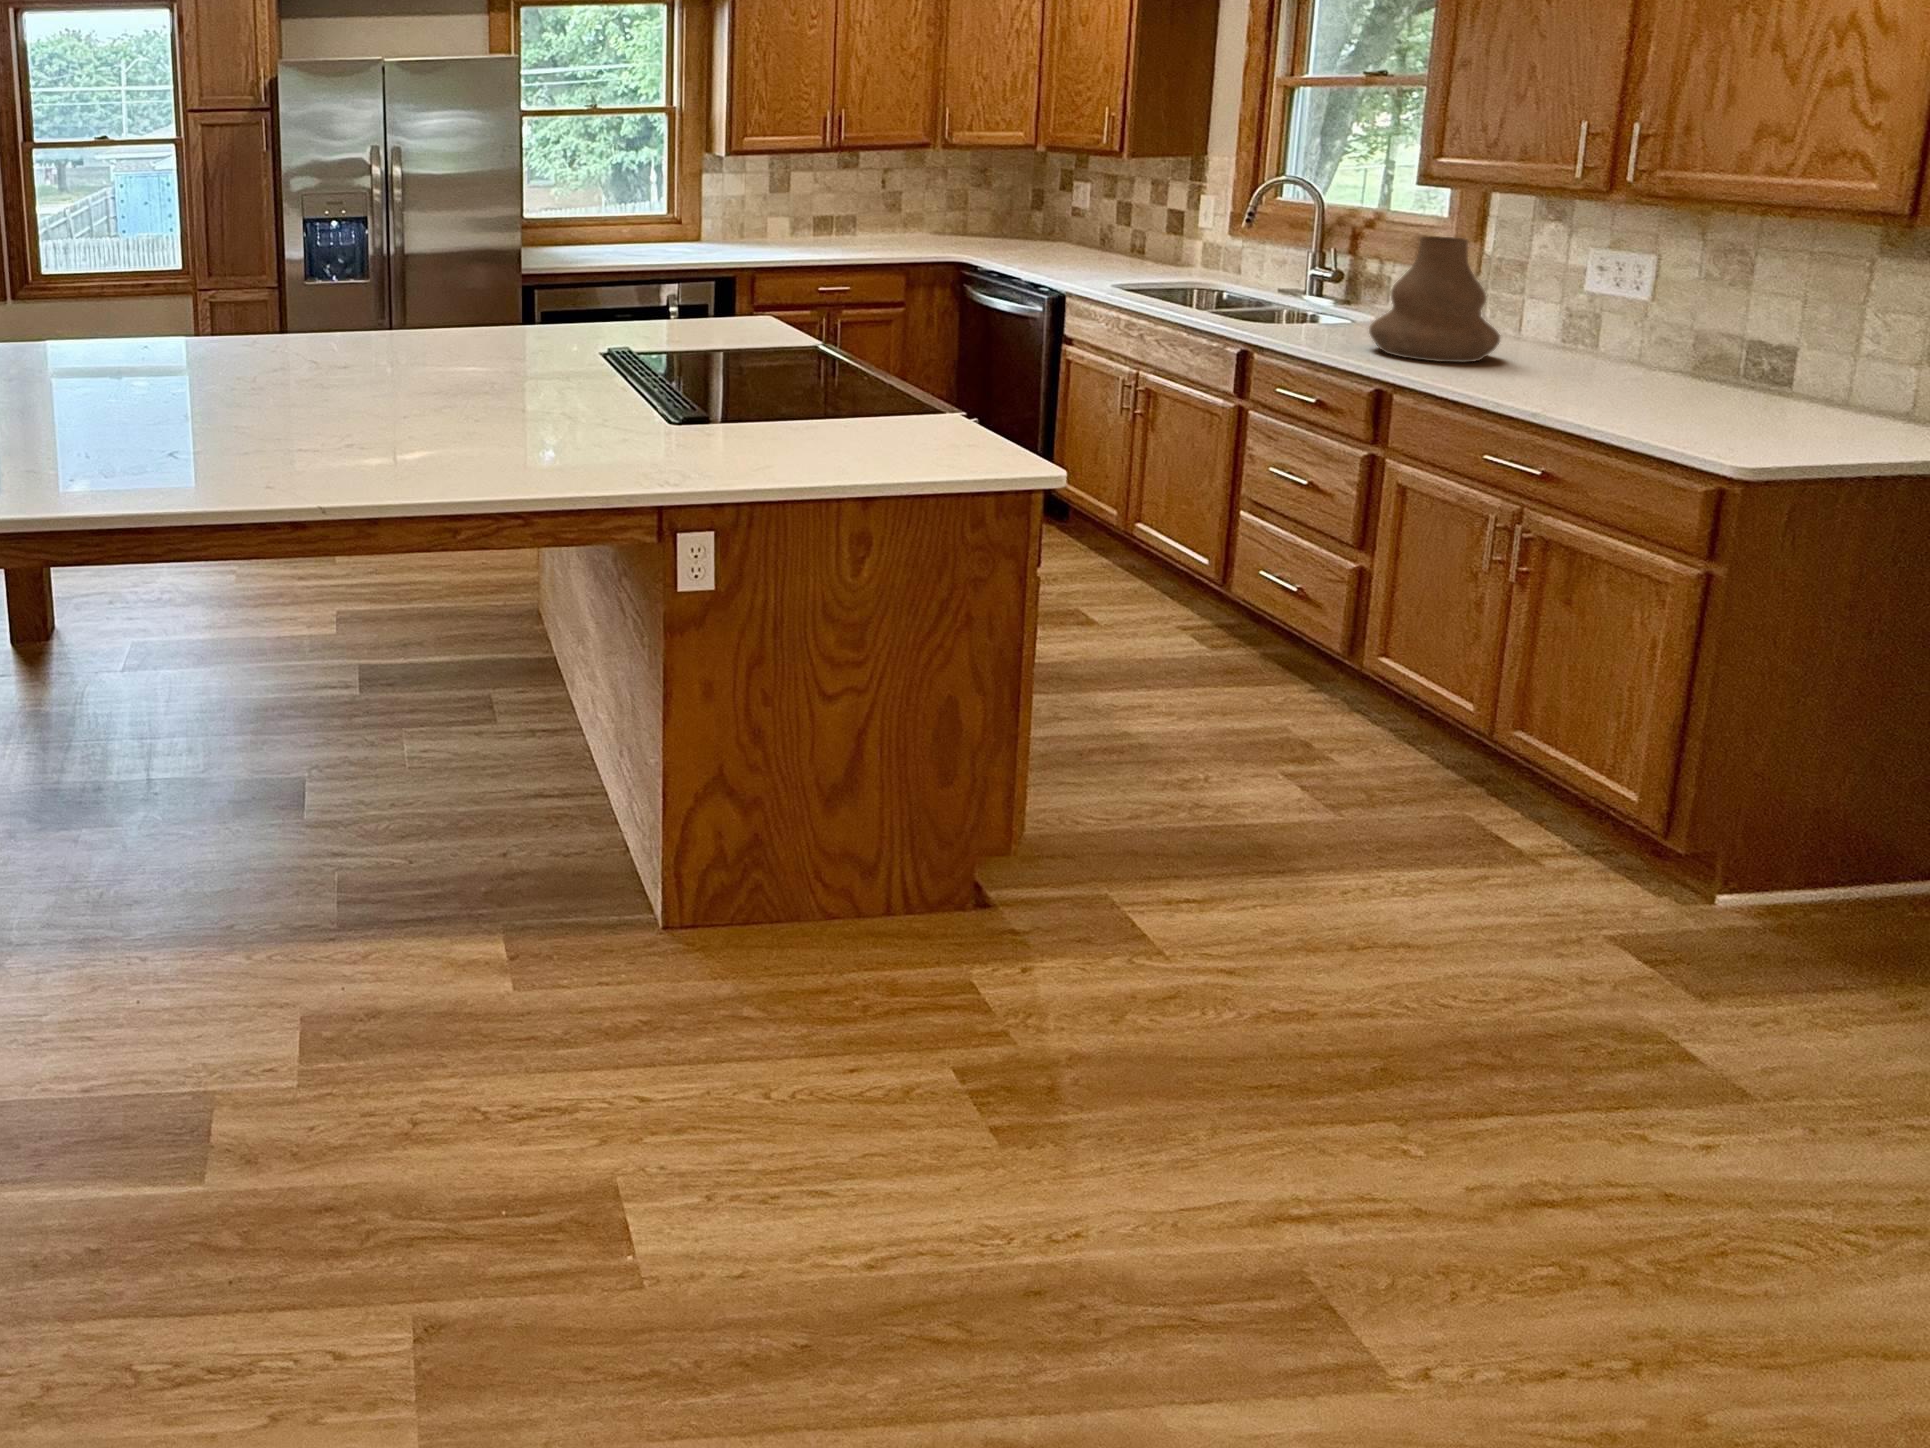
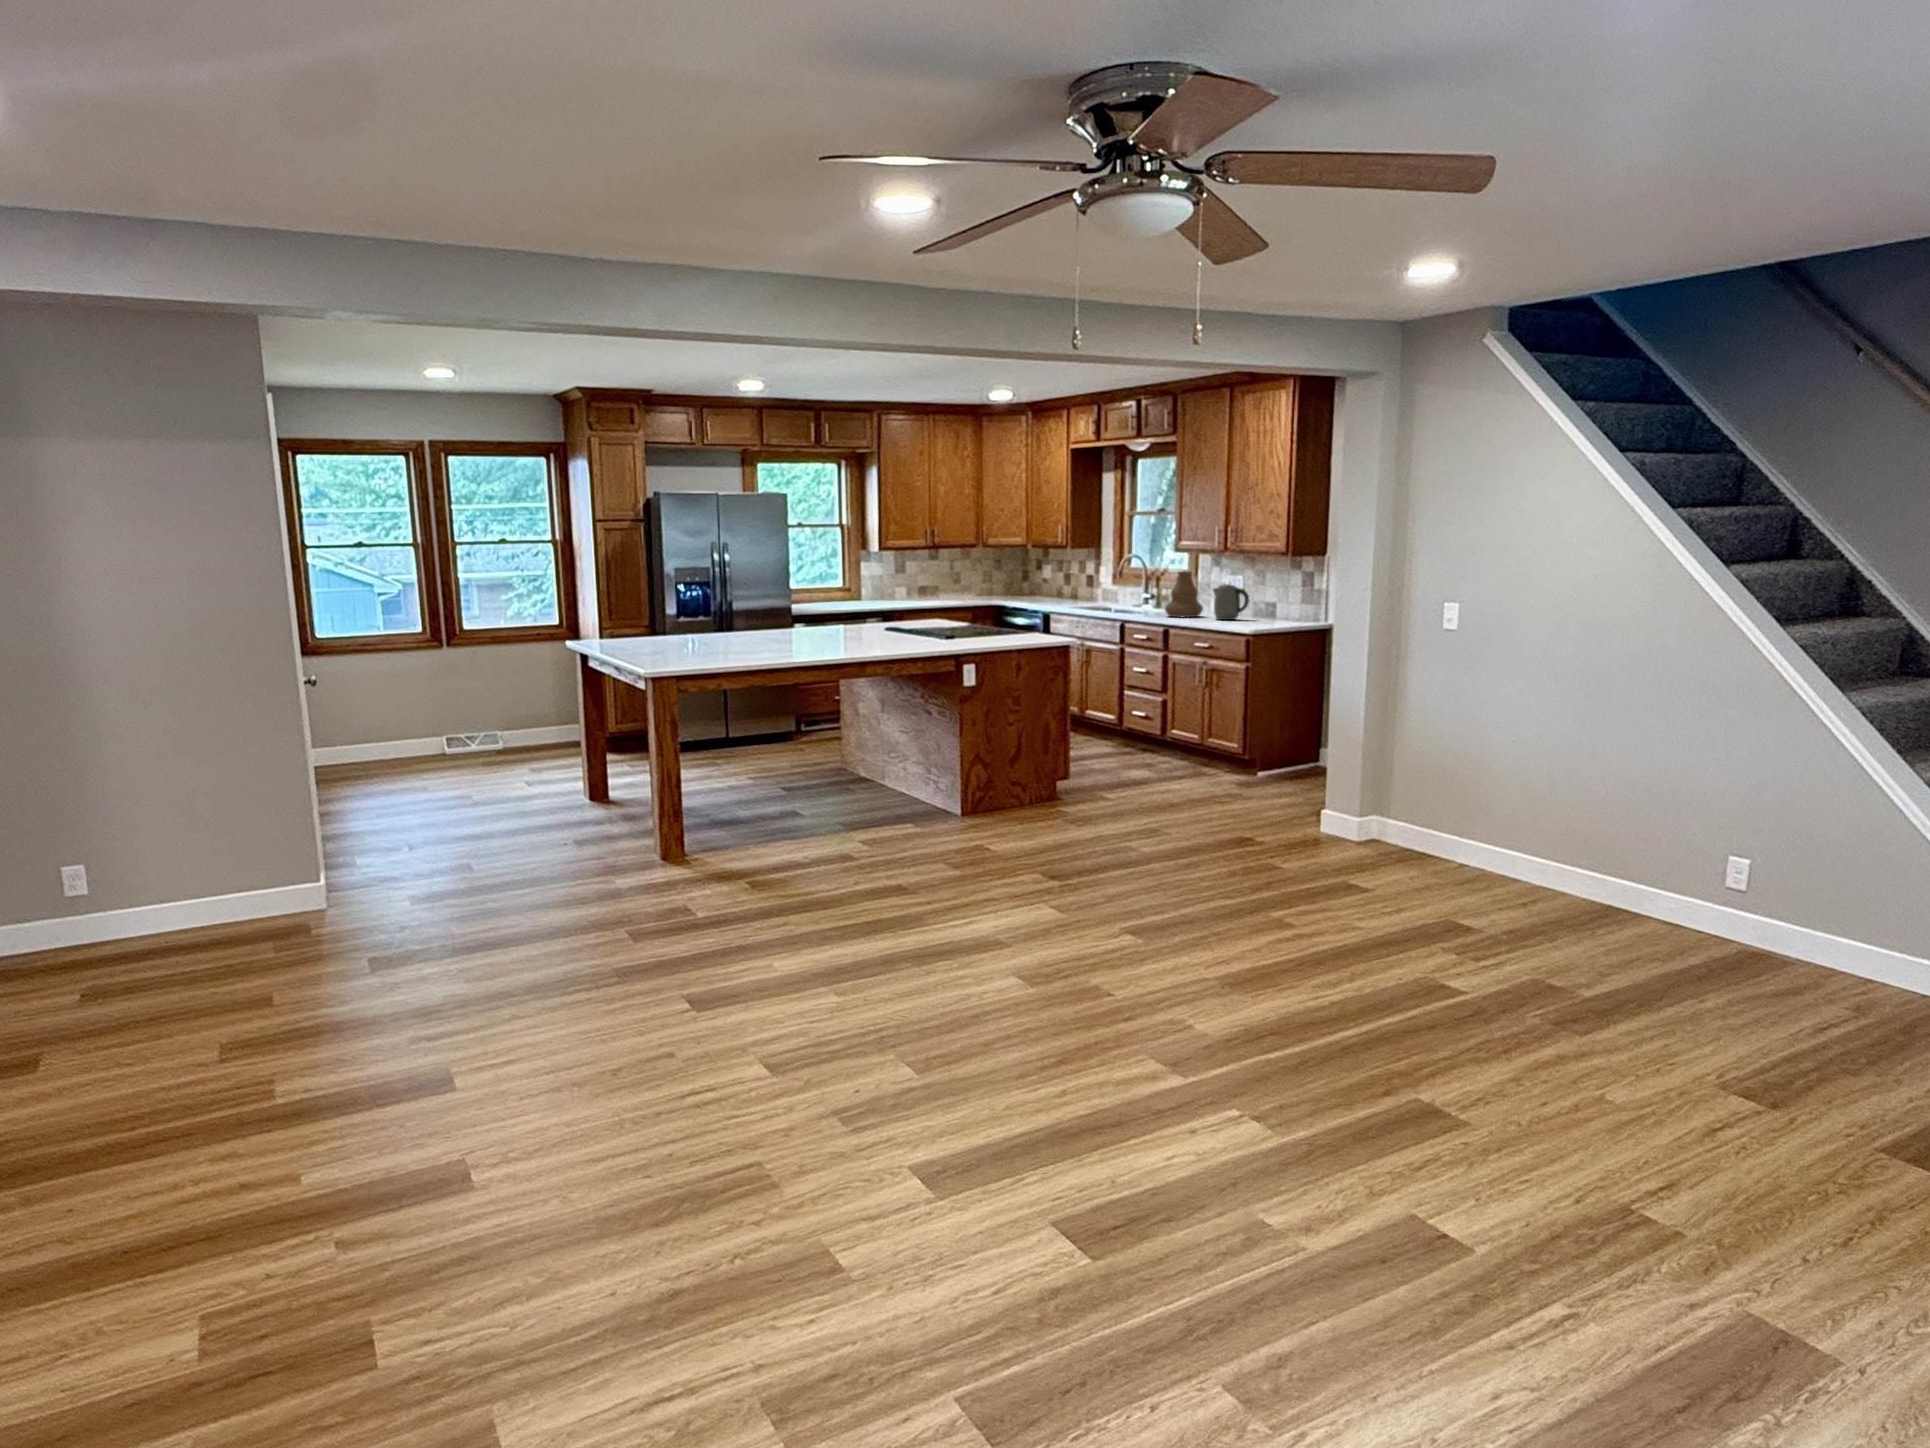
kettle: none [1546,292,1695,398] -> present [1213,584,1249,620]

